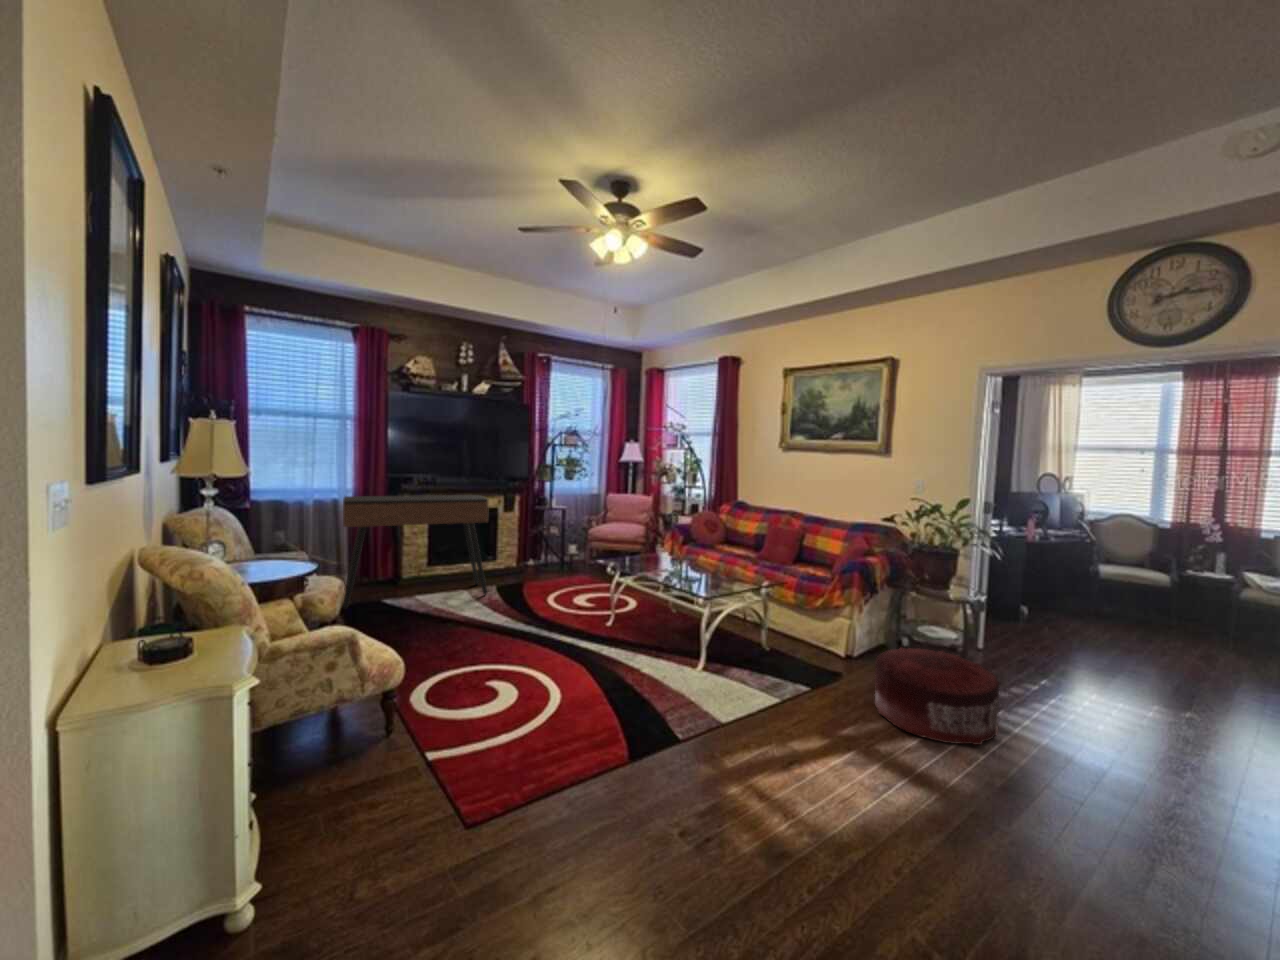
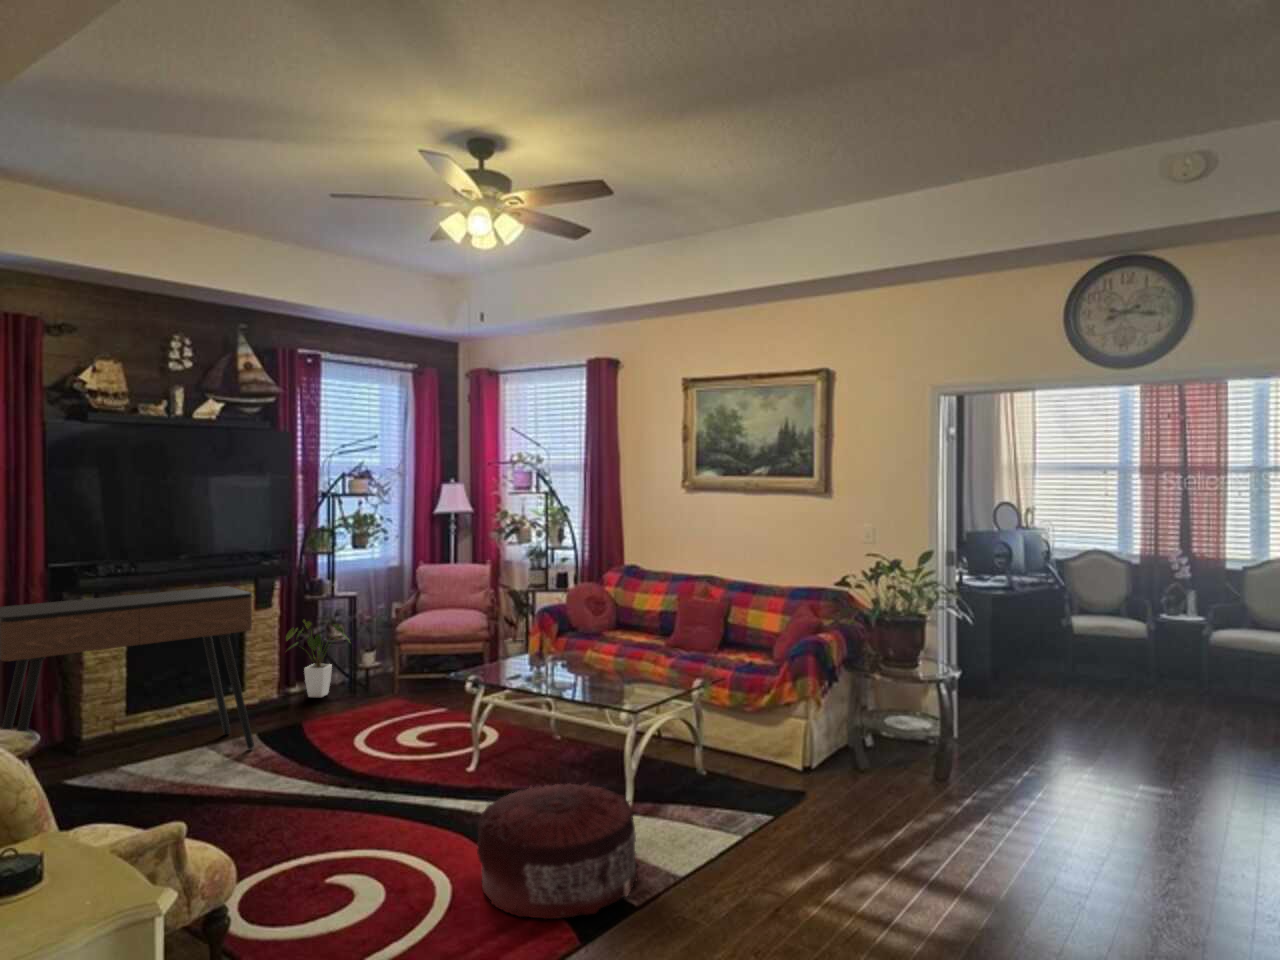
house plant: none [519,520,559,569] -> present [286,620,350,697]
pouf: present [875,647,1000,745] -> present [477,782,639,919]

